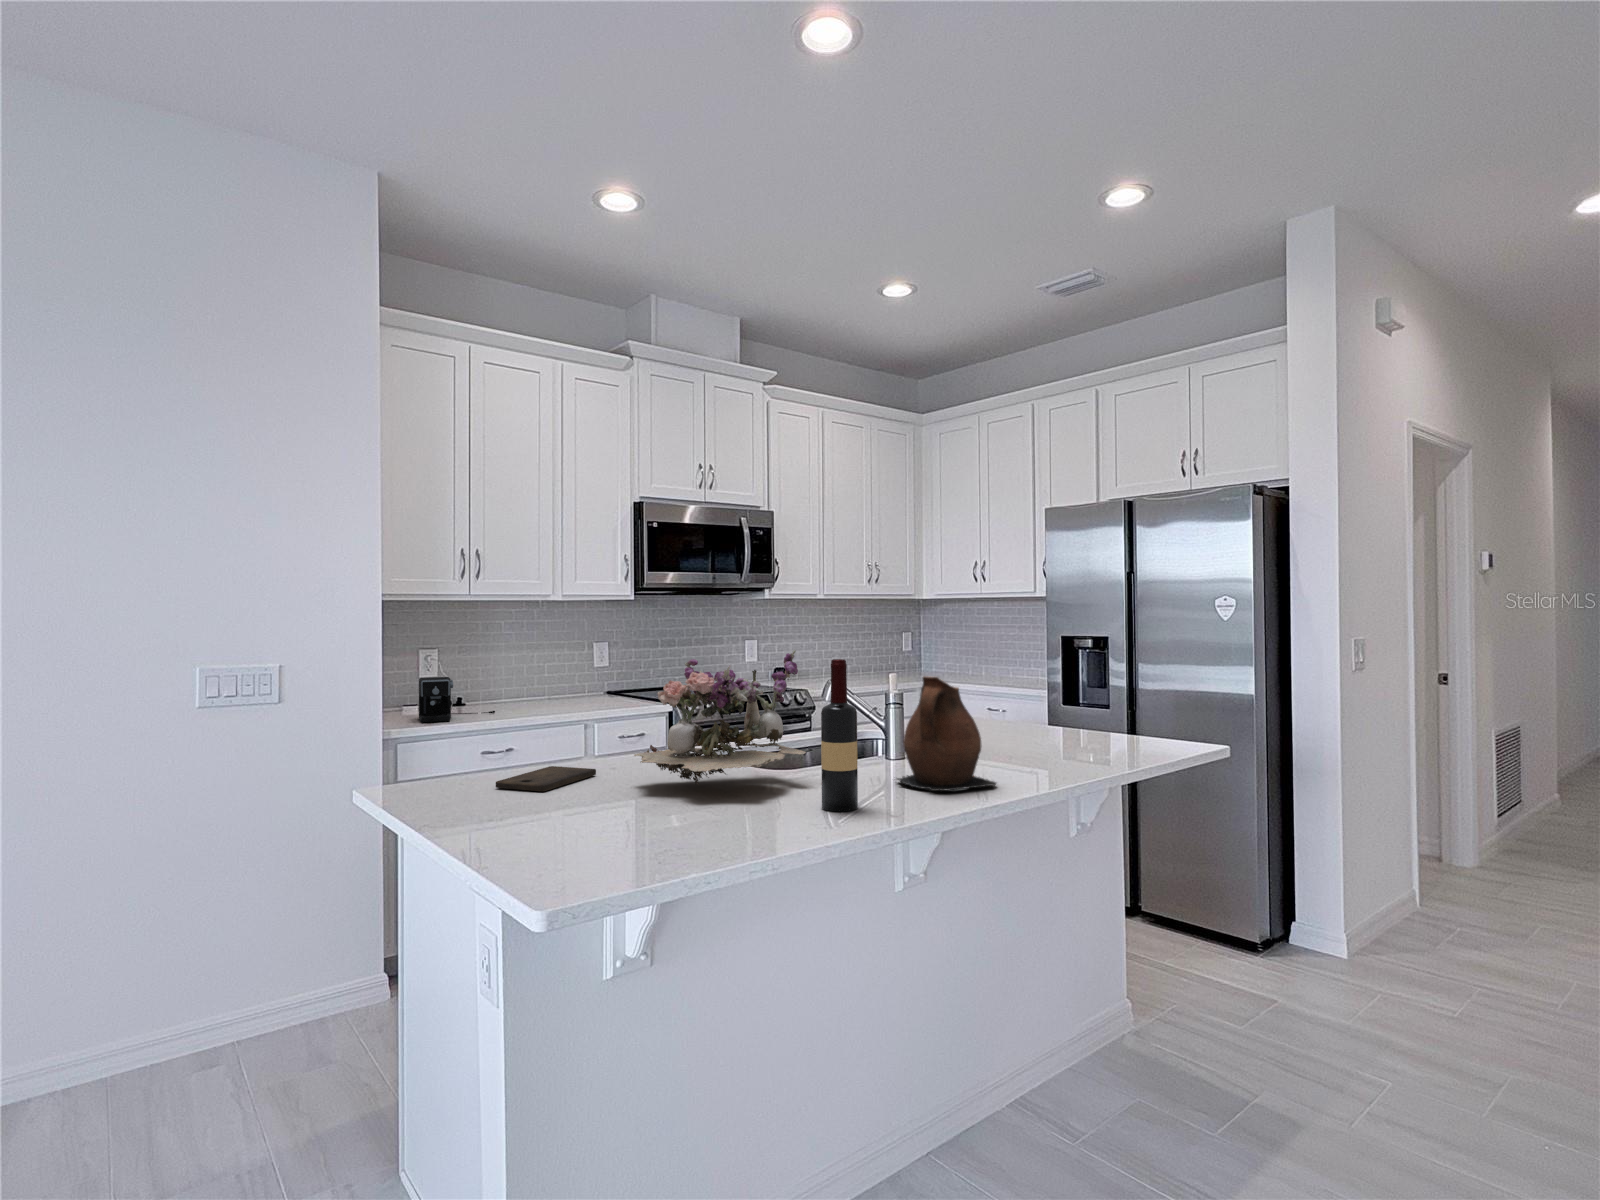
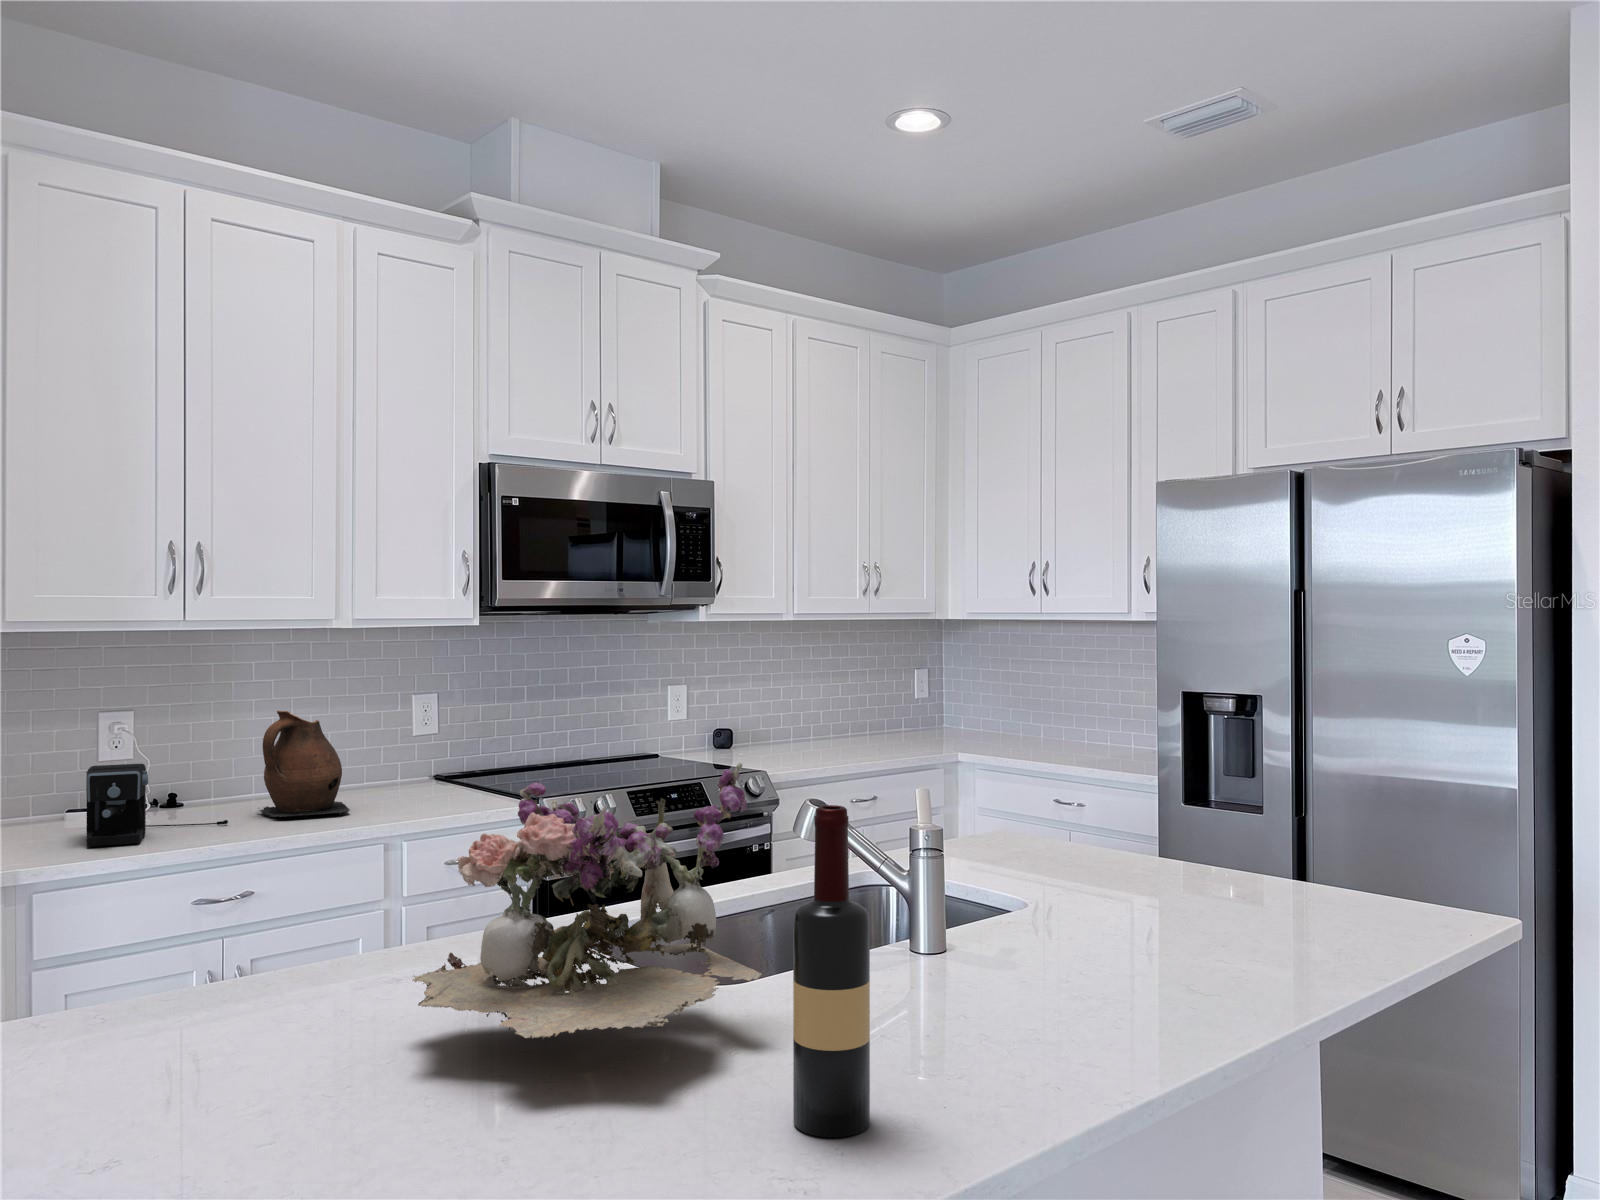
ceramic pitcher: present [897,676,996,791] -> present [260,711,350,817]
cutting board: present [496,766,596,791] -> none [125,983,346,1061]

